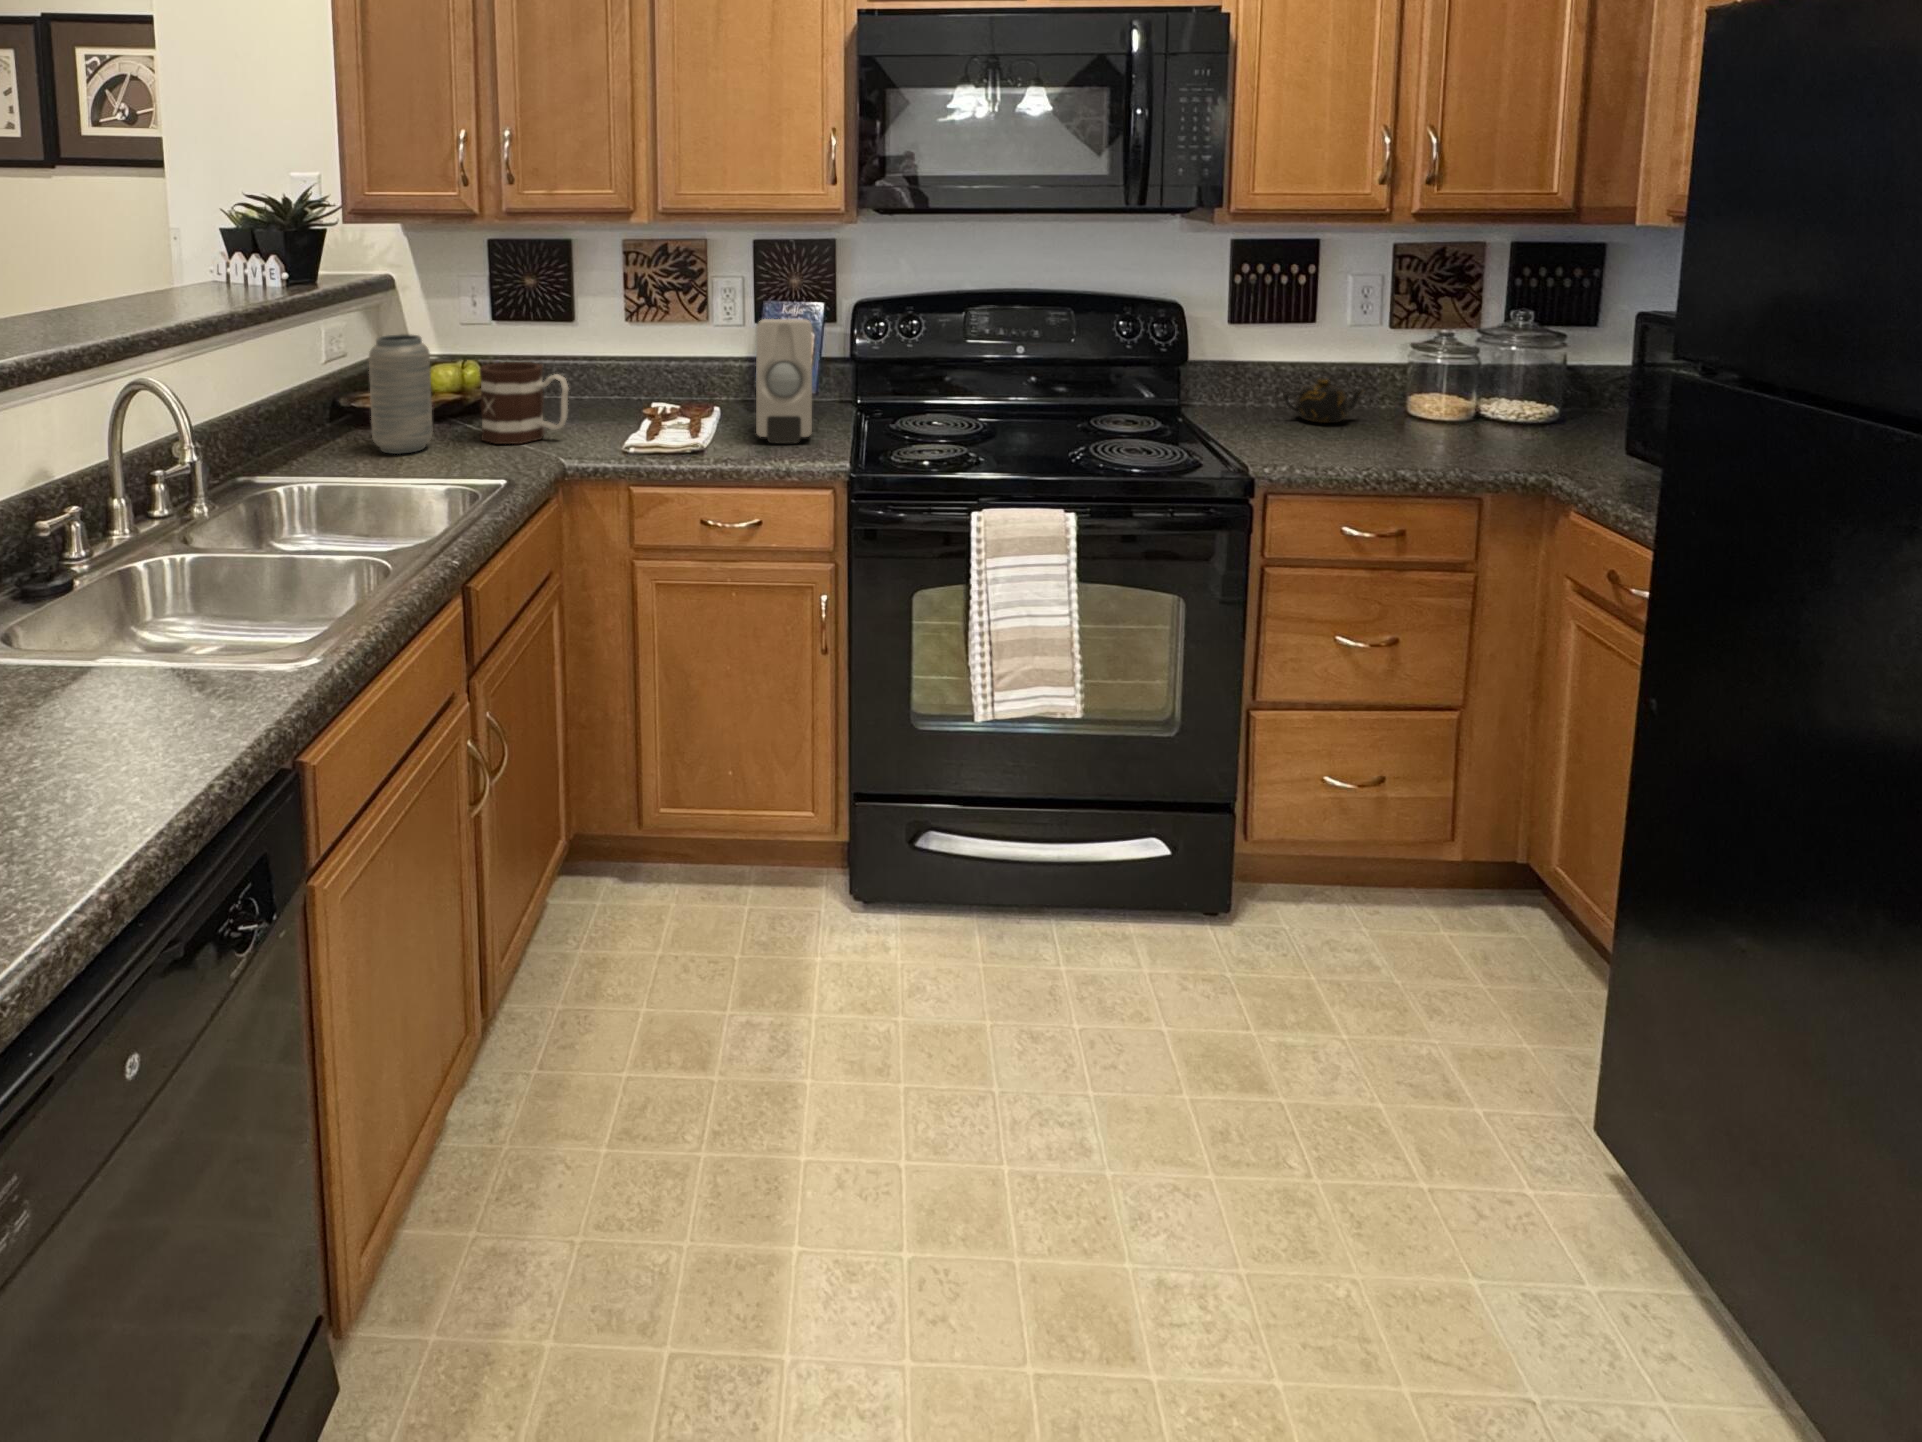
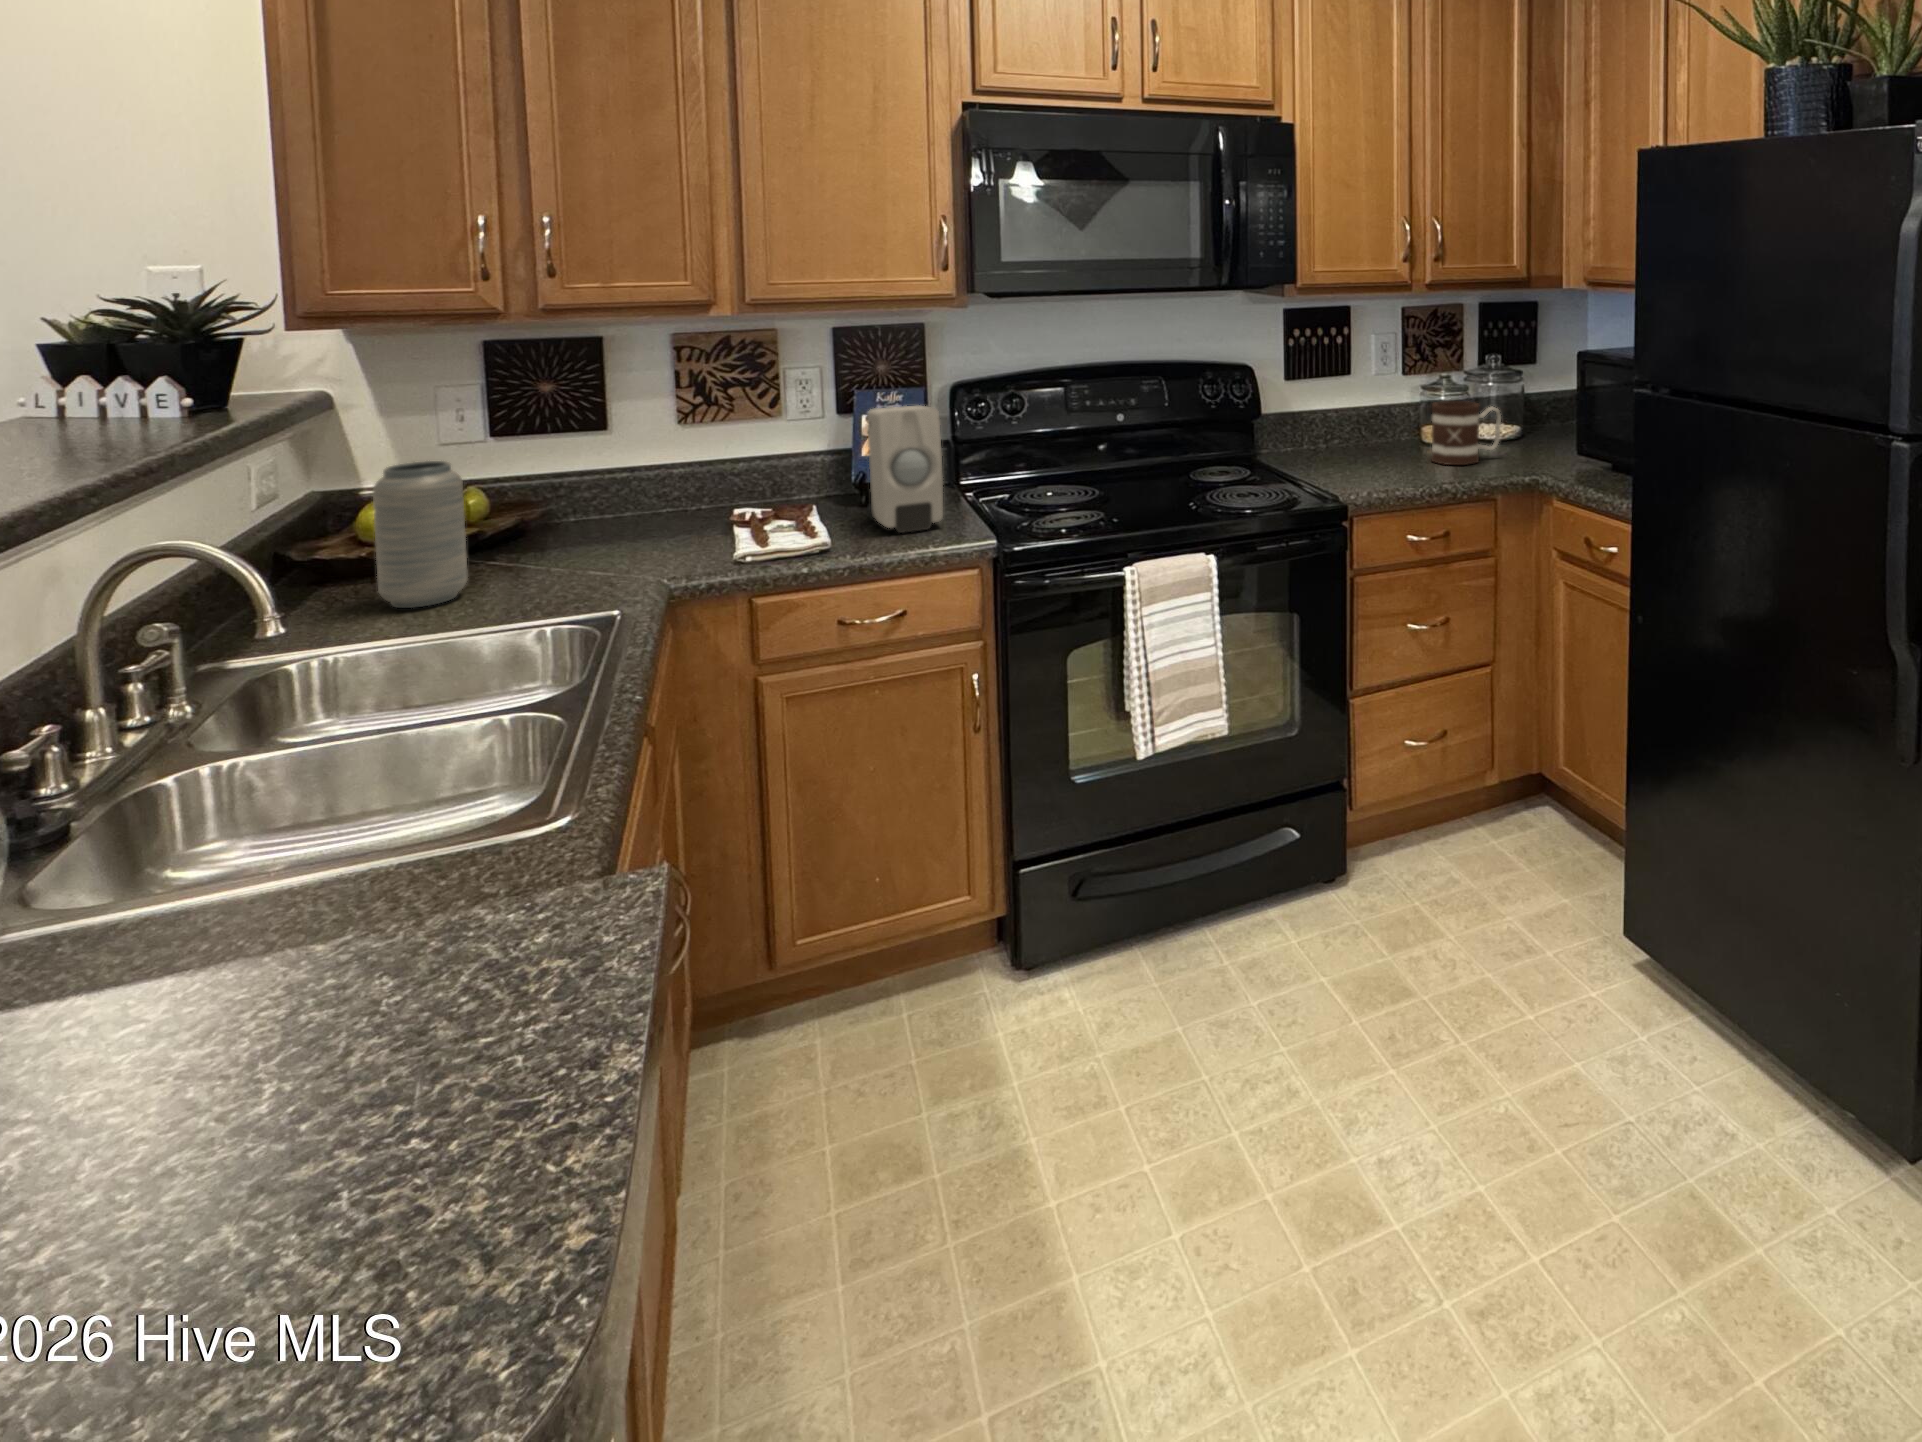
mug: present [480,362,568,444] -> present [1431,401,1501,465]
teapot: present [1284,379,1364,423] -> none [1341,420,1400,456]

